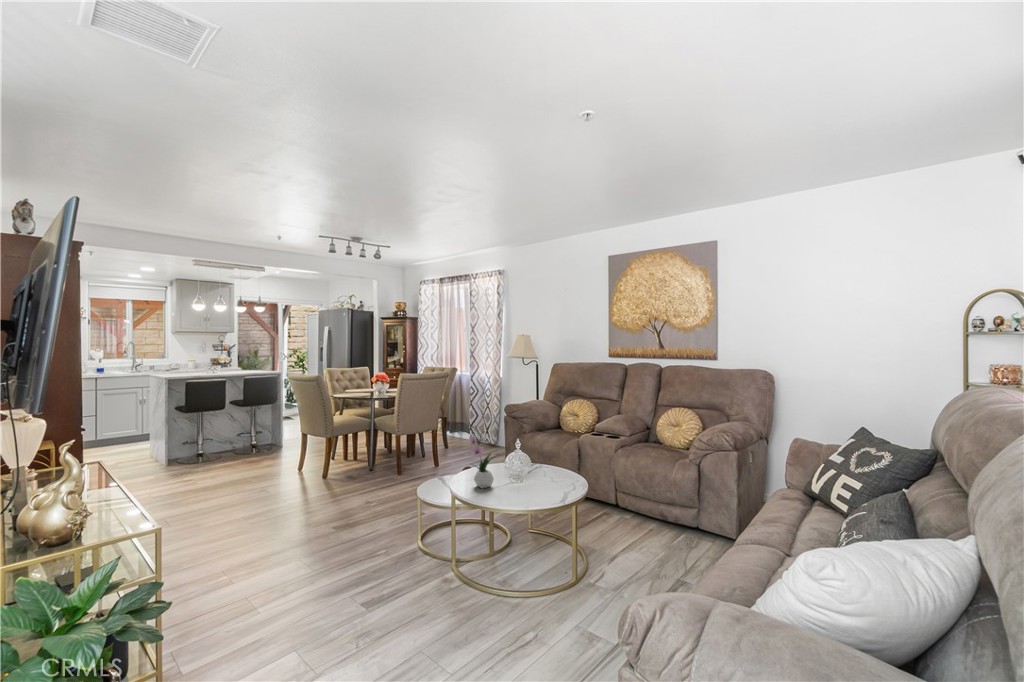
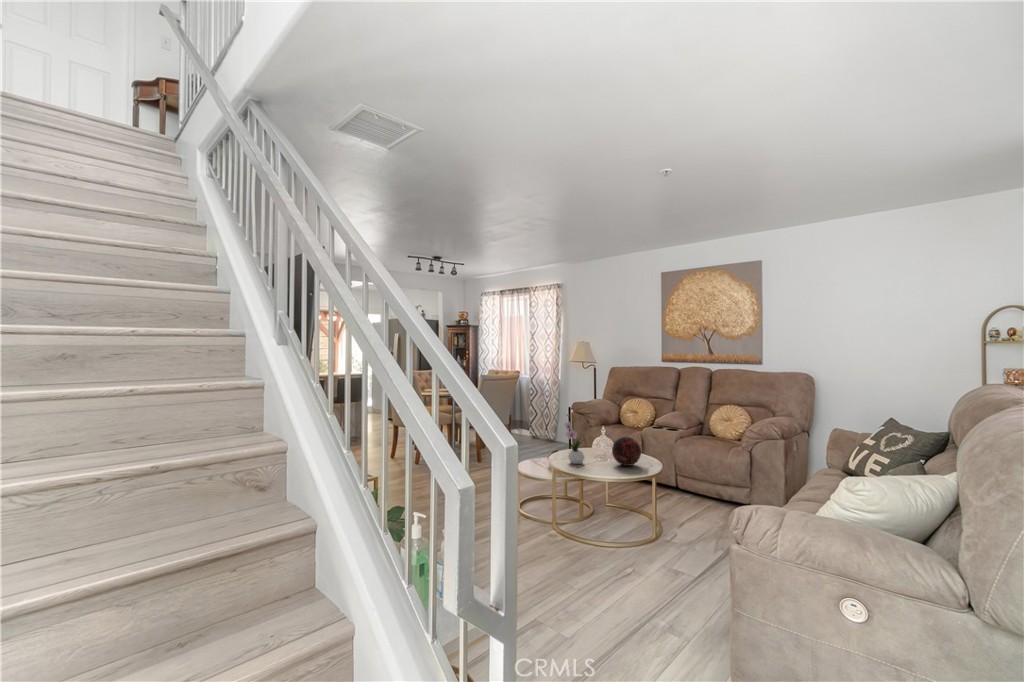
decorative orb: none [527,453,562,490] -> present [612,437,641,466]

